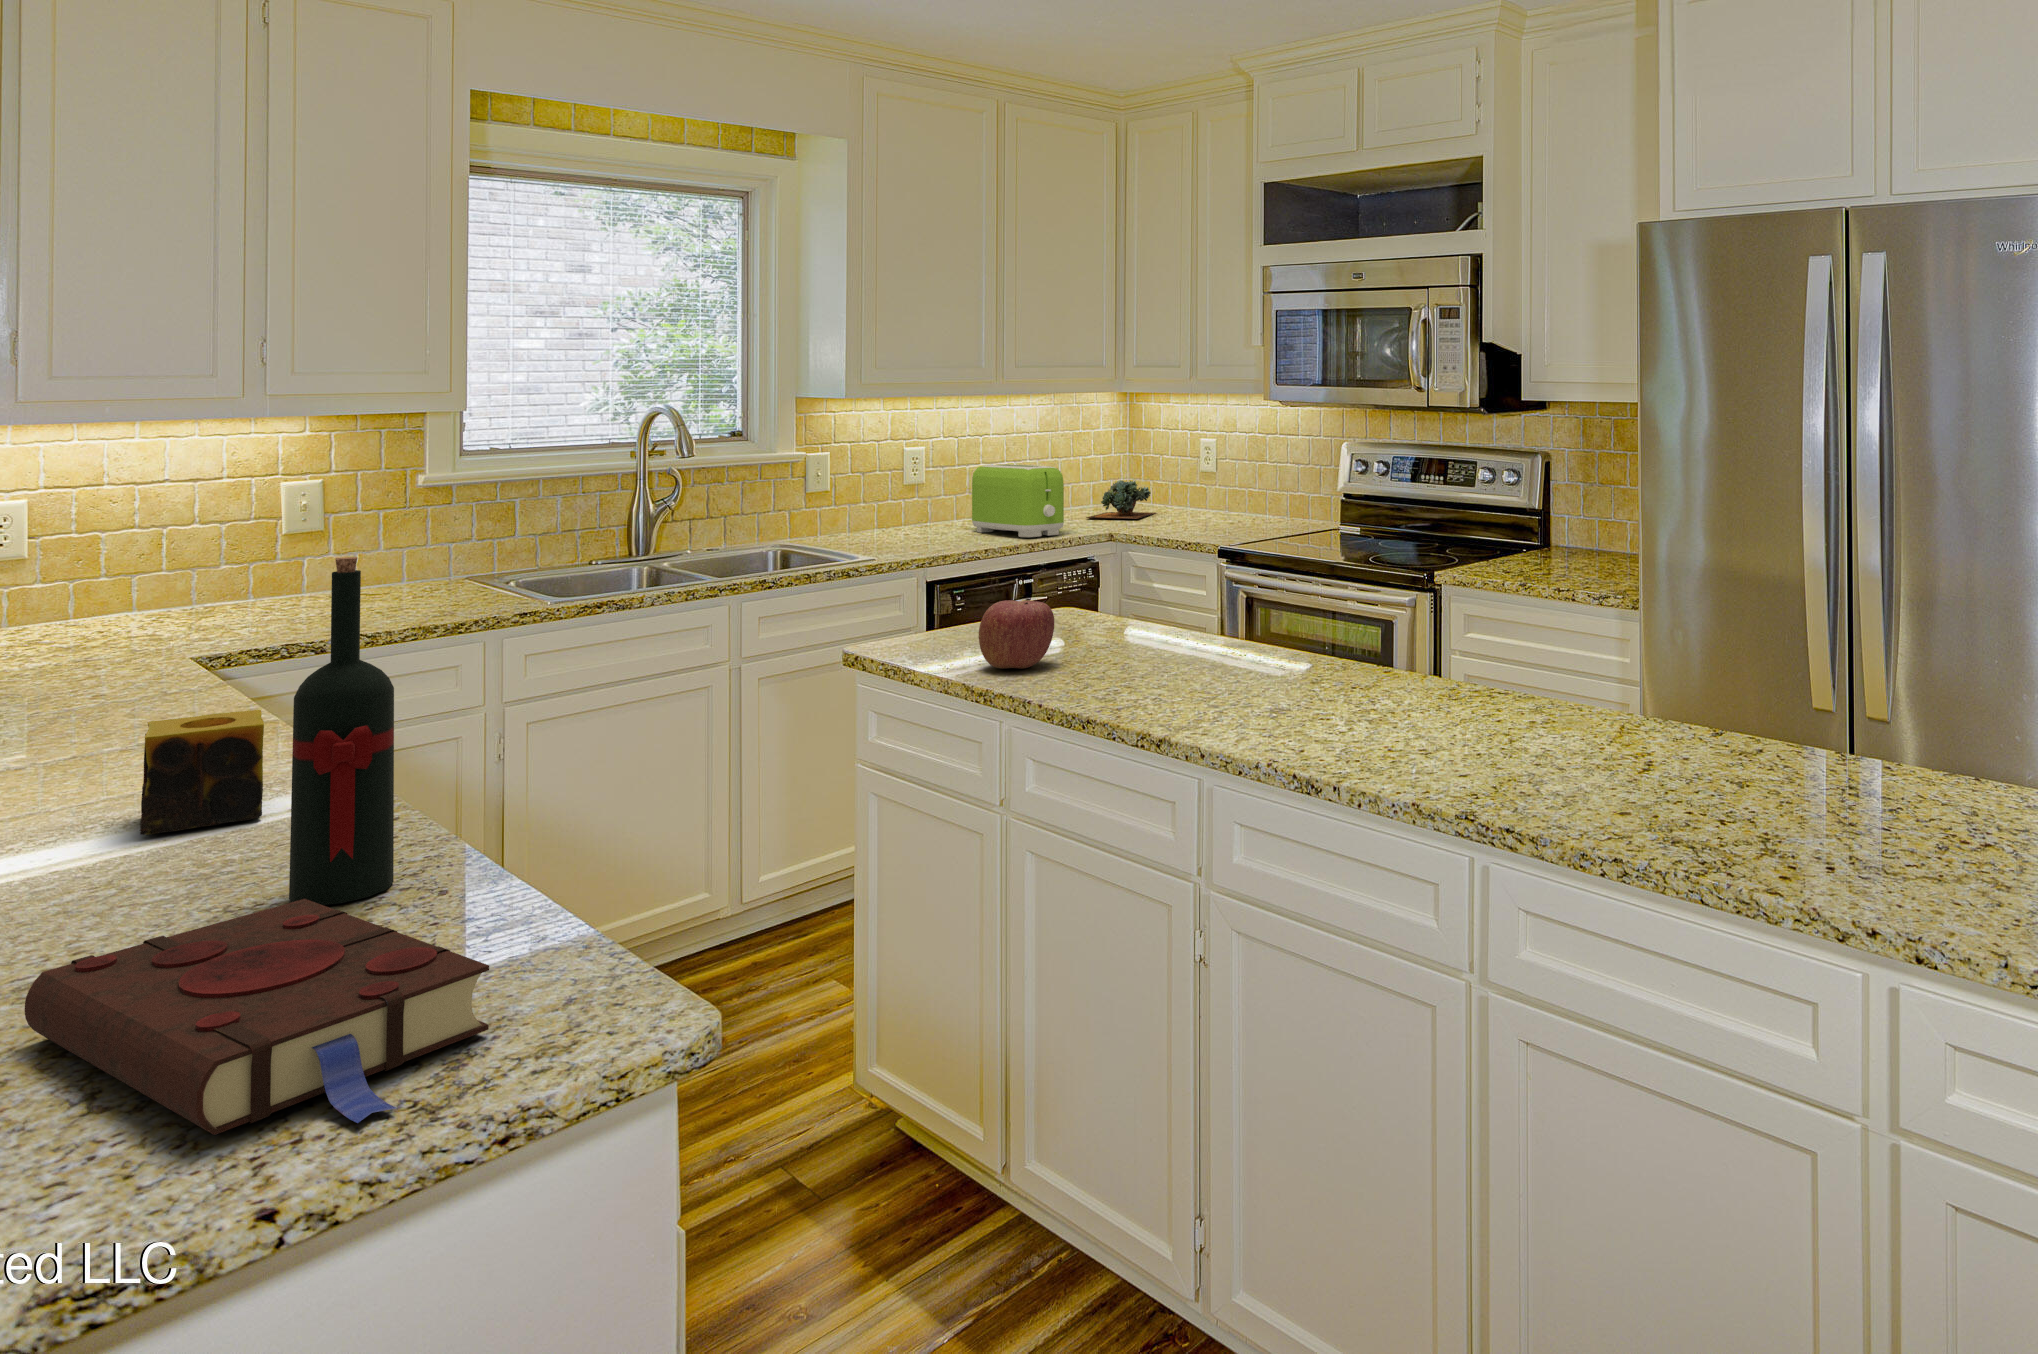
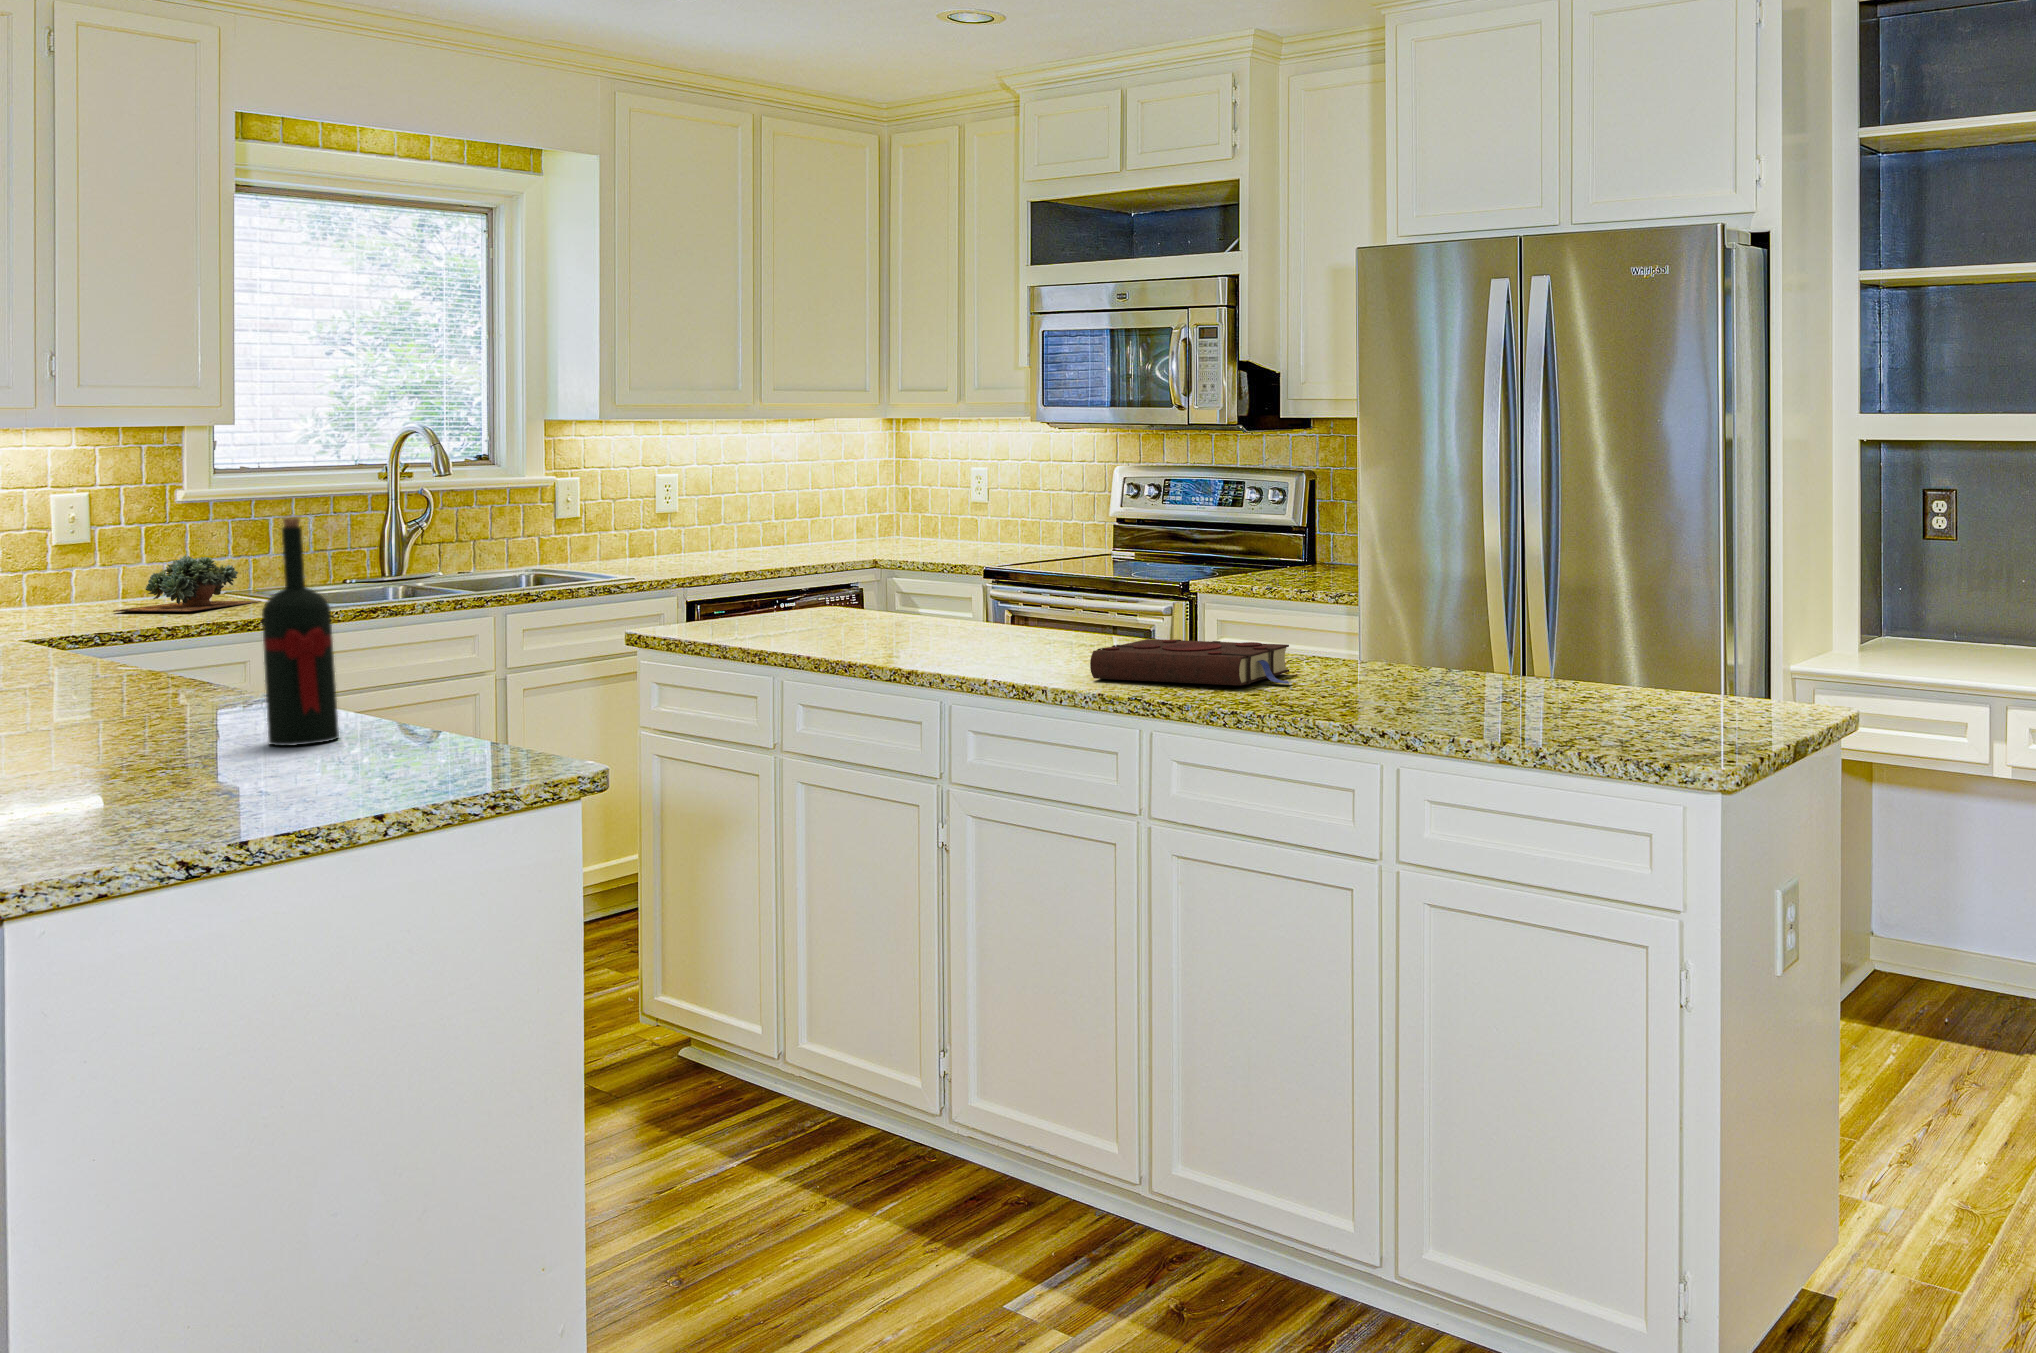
toaster: present [972,464,1064,537] -> none [742,490,841,560]
succulent plant: present [1086,480,1156,519] -> present [113,556,261,612]
apple: present [979,600,1054,669] -> none [756,582,821,635]
candle: present [140,710,264,835] -> none [94,645,198,727]
book: present [25,899,489,1135] -> present [1090,639,1291,685]

